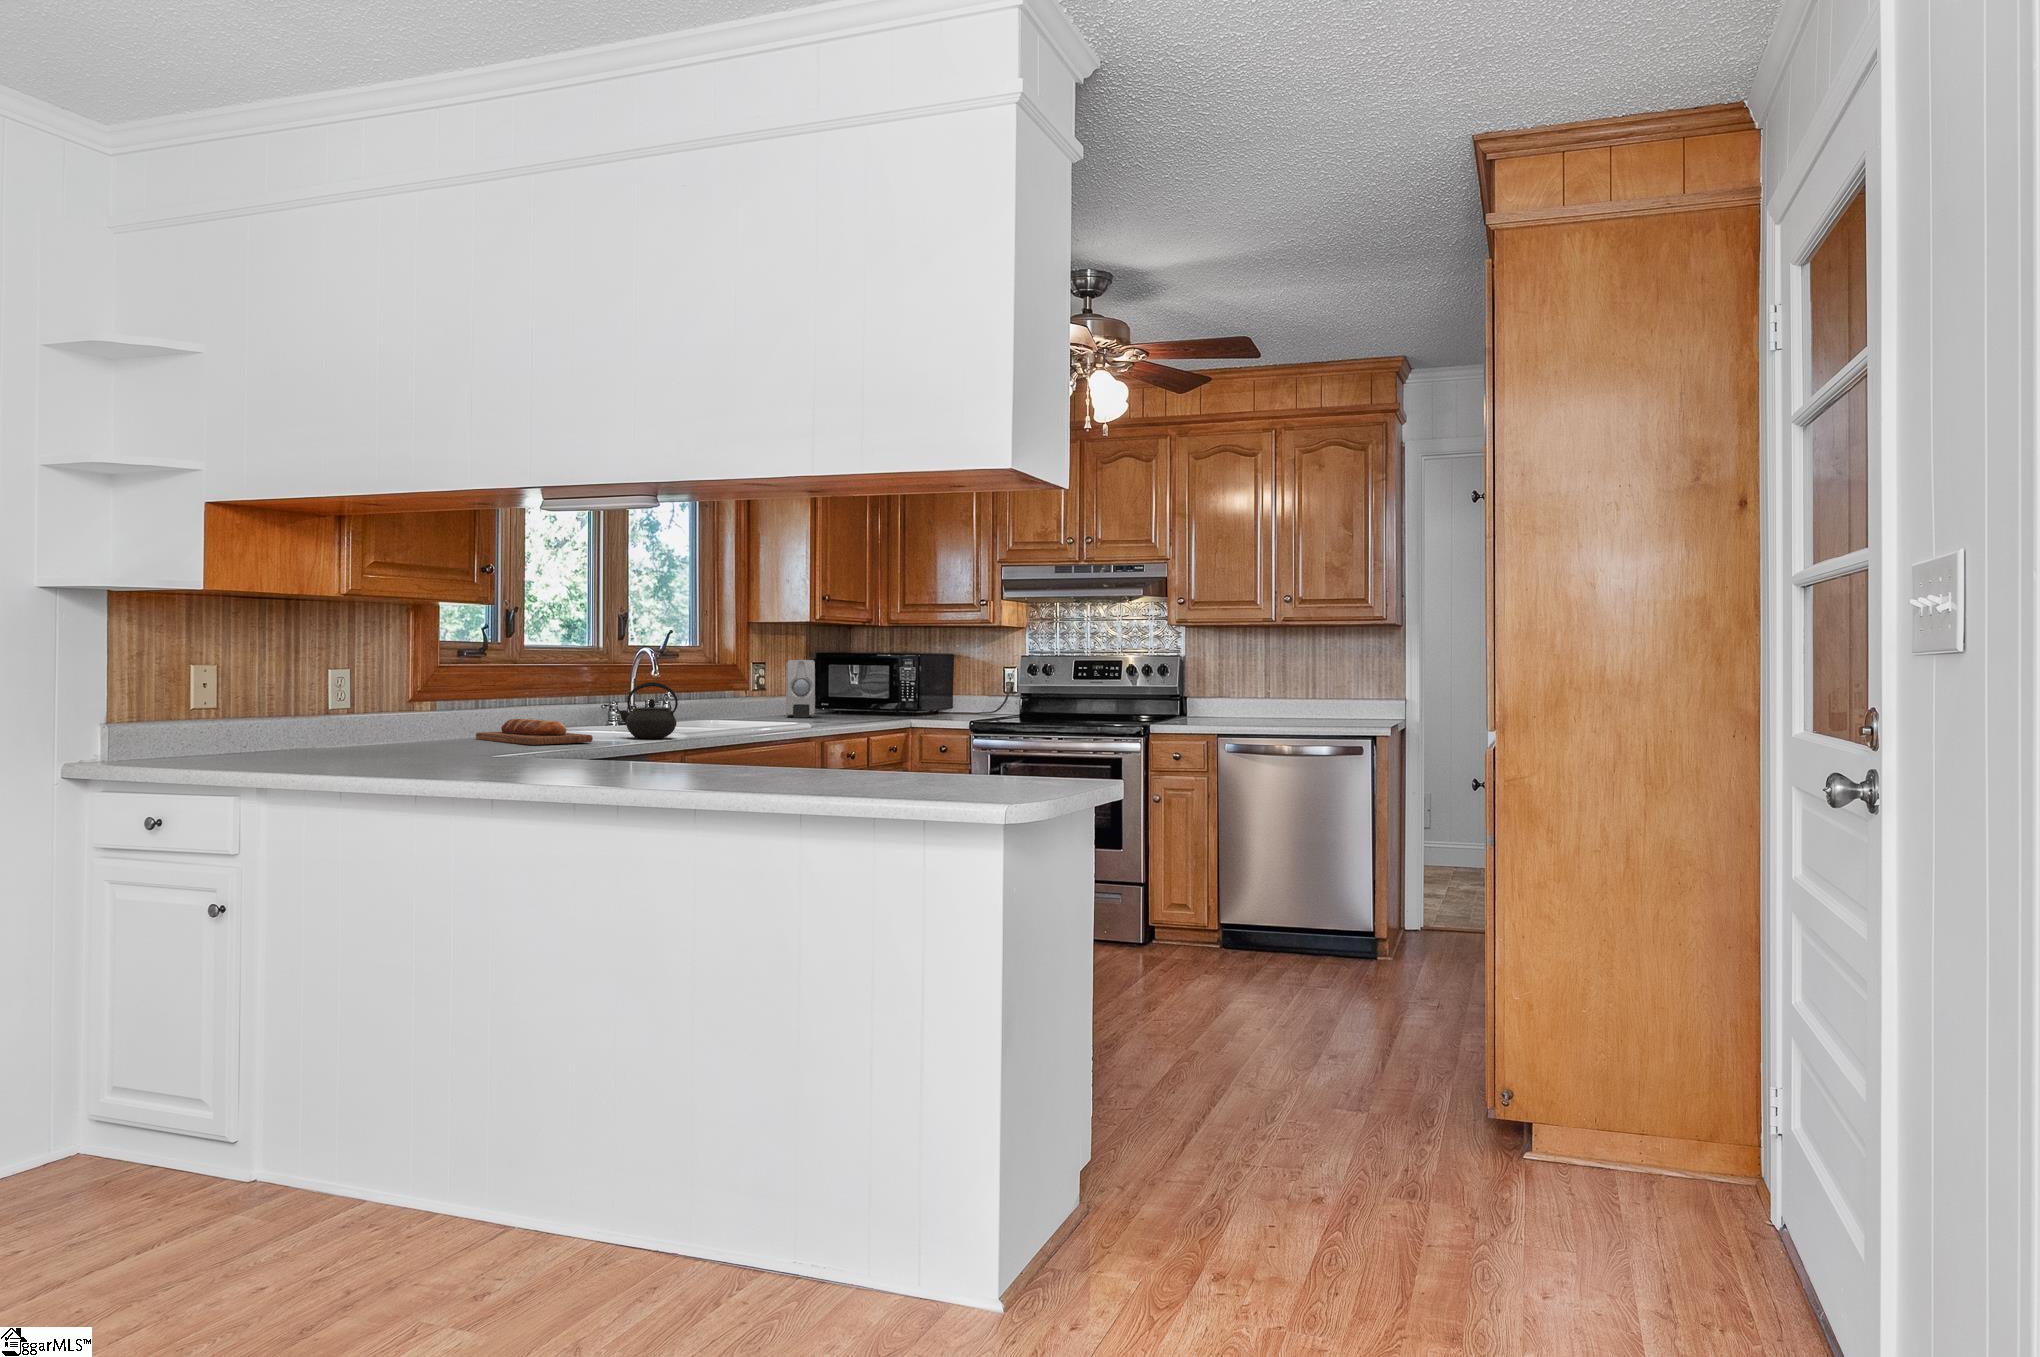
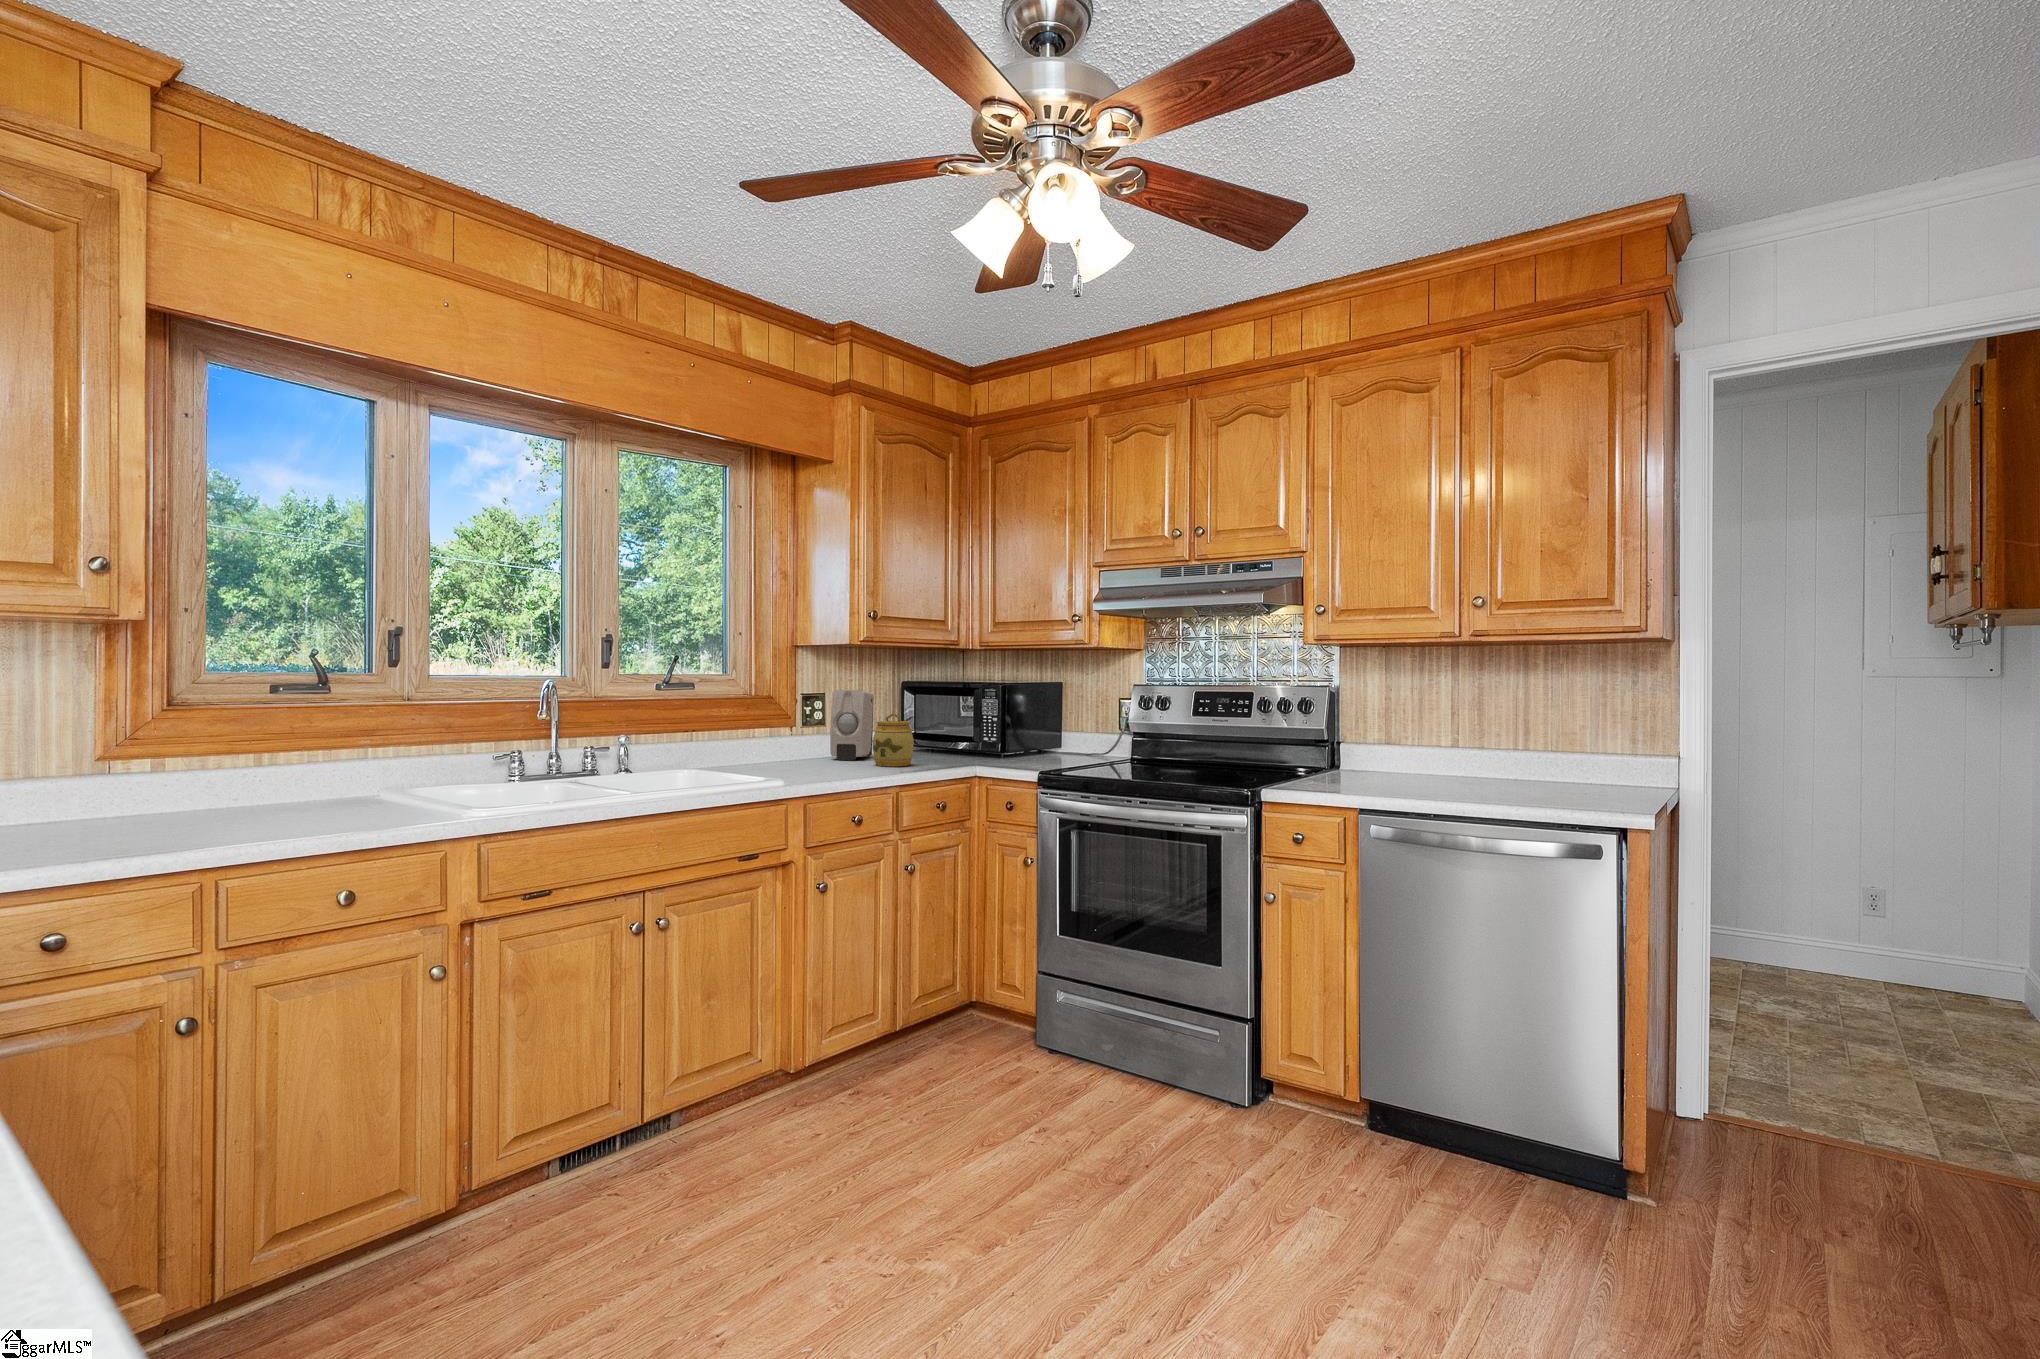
jar: none [834,677,865,720] -> present [873,713,914,766]
kettle: present [619,682,678,739] -> none [363,732,449,818]
bread loaf: present [476,719,593,745] -> none [87,788,253,841]

